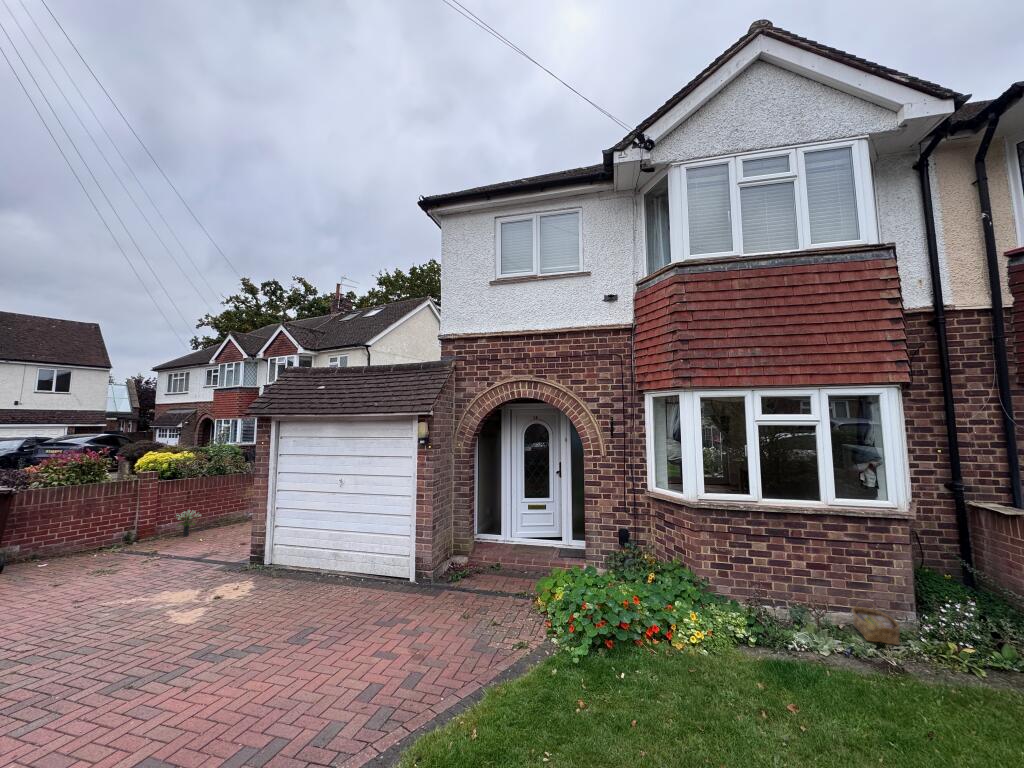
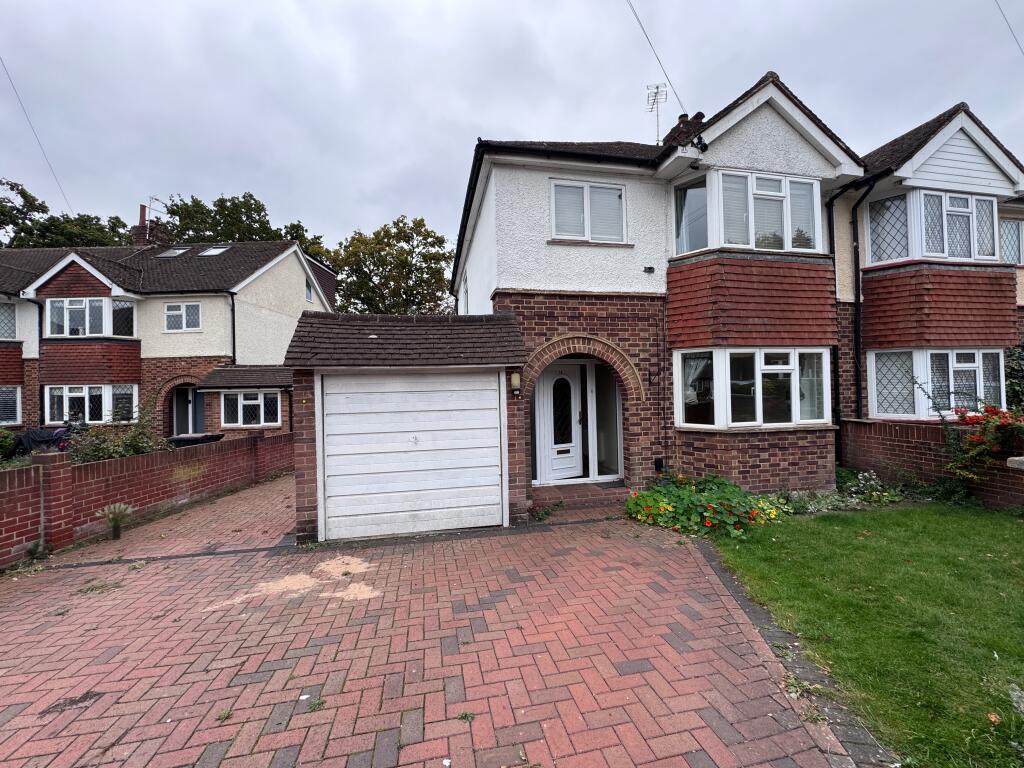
woven basket: present [852,601,900,645] -> none [812,481,842,503]

